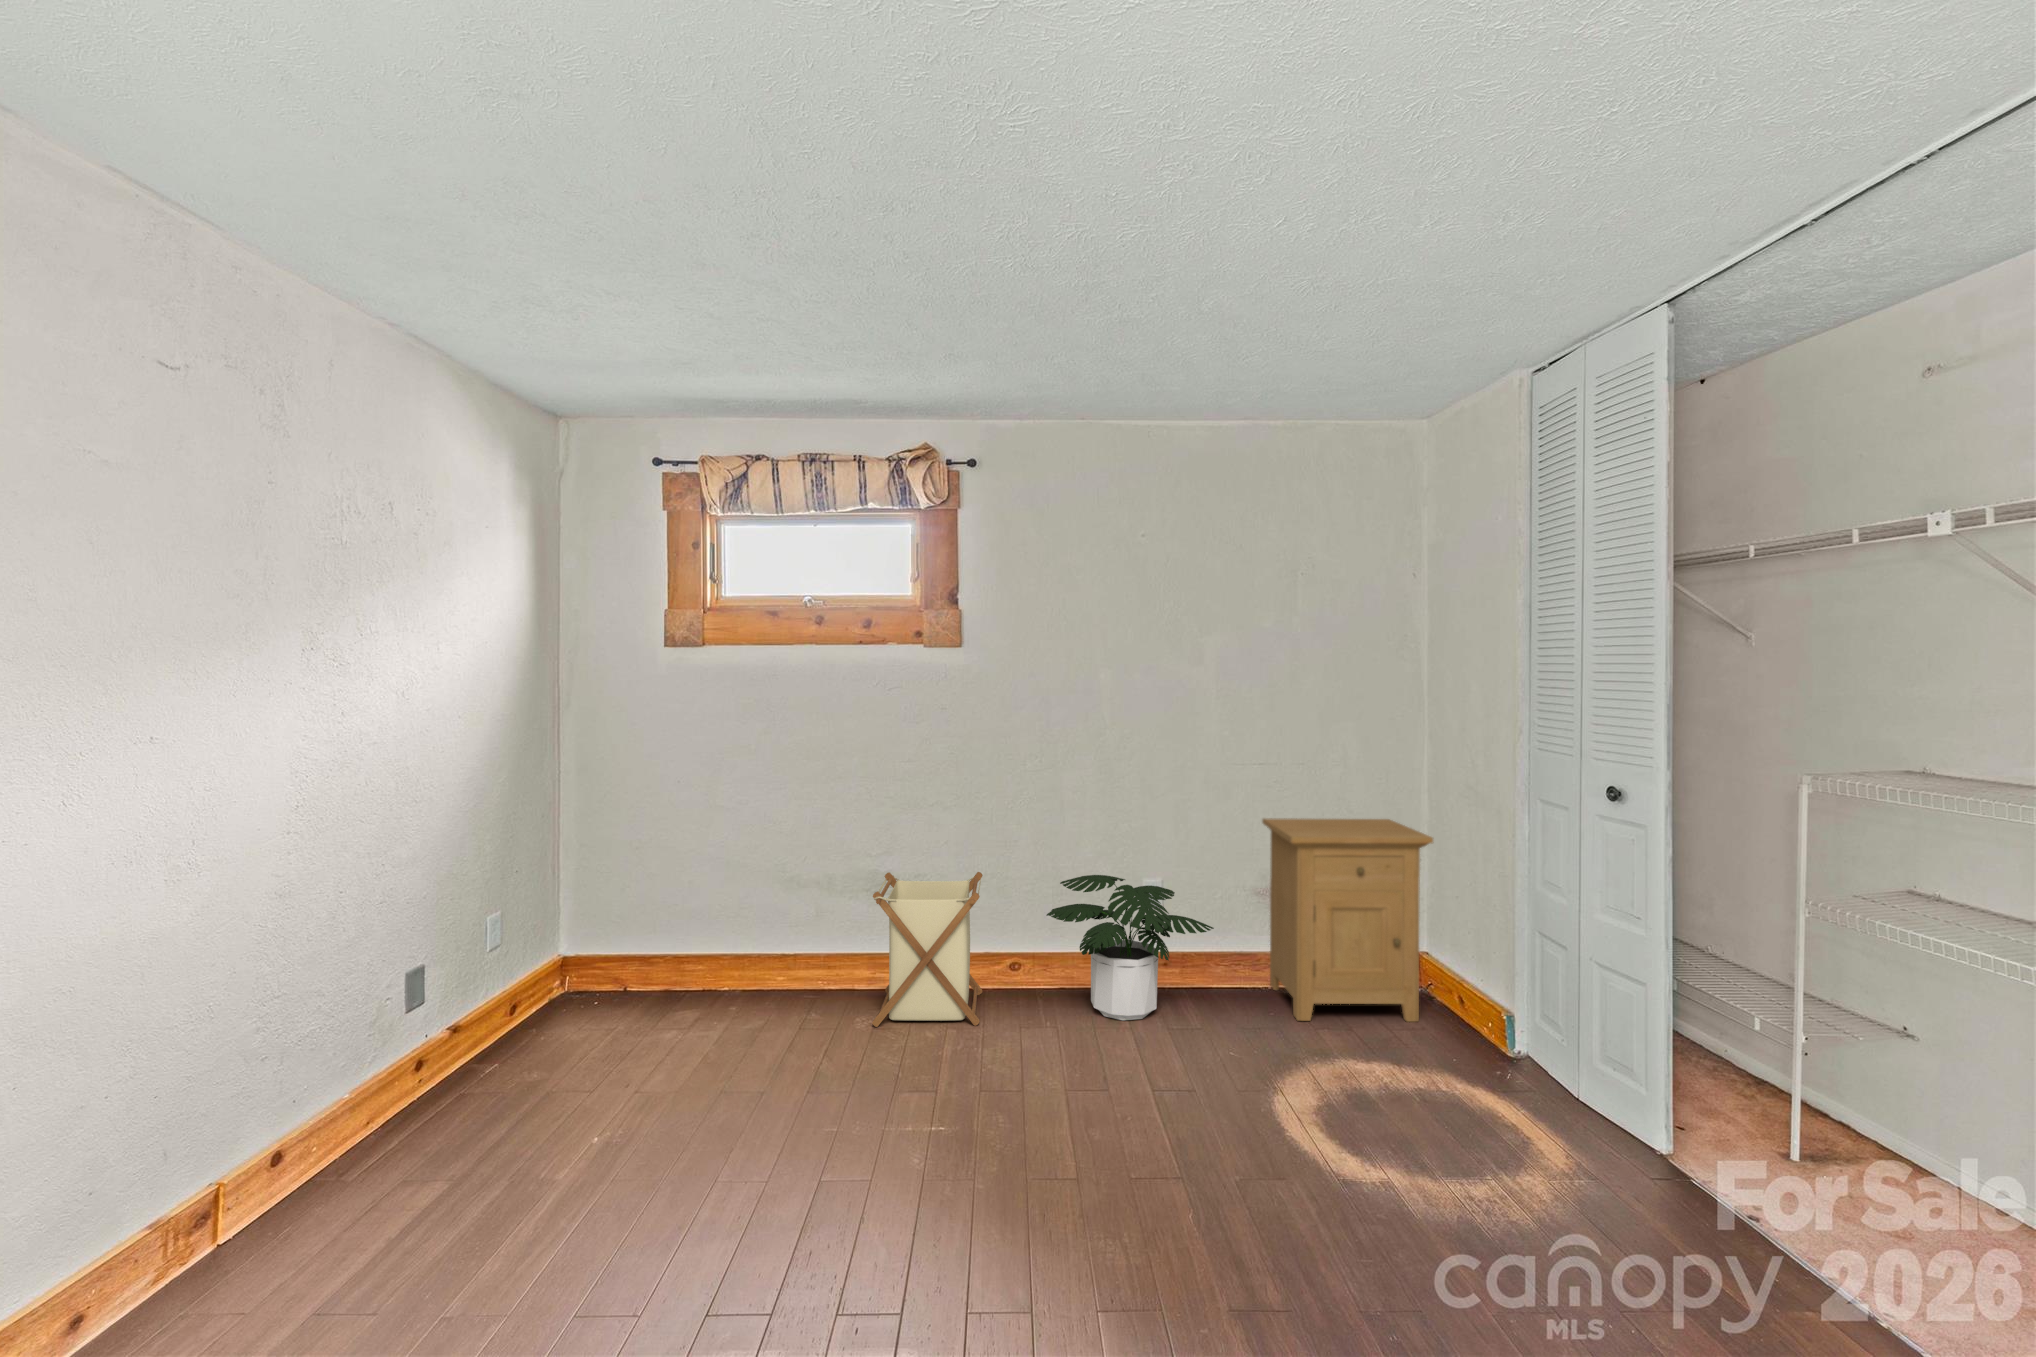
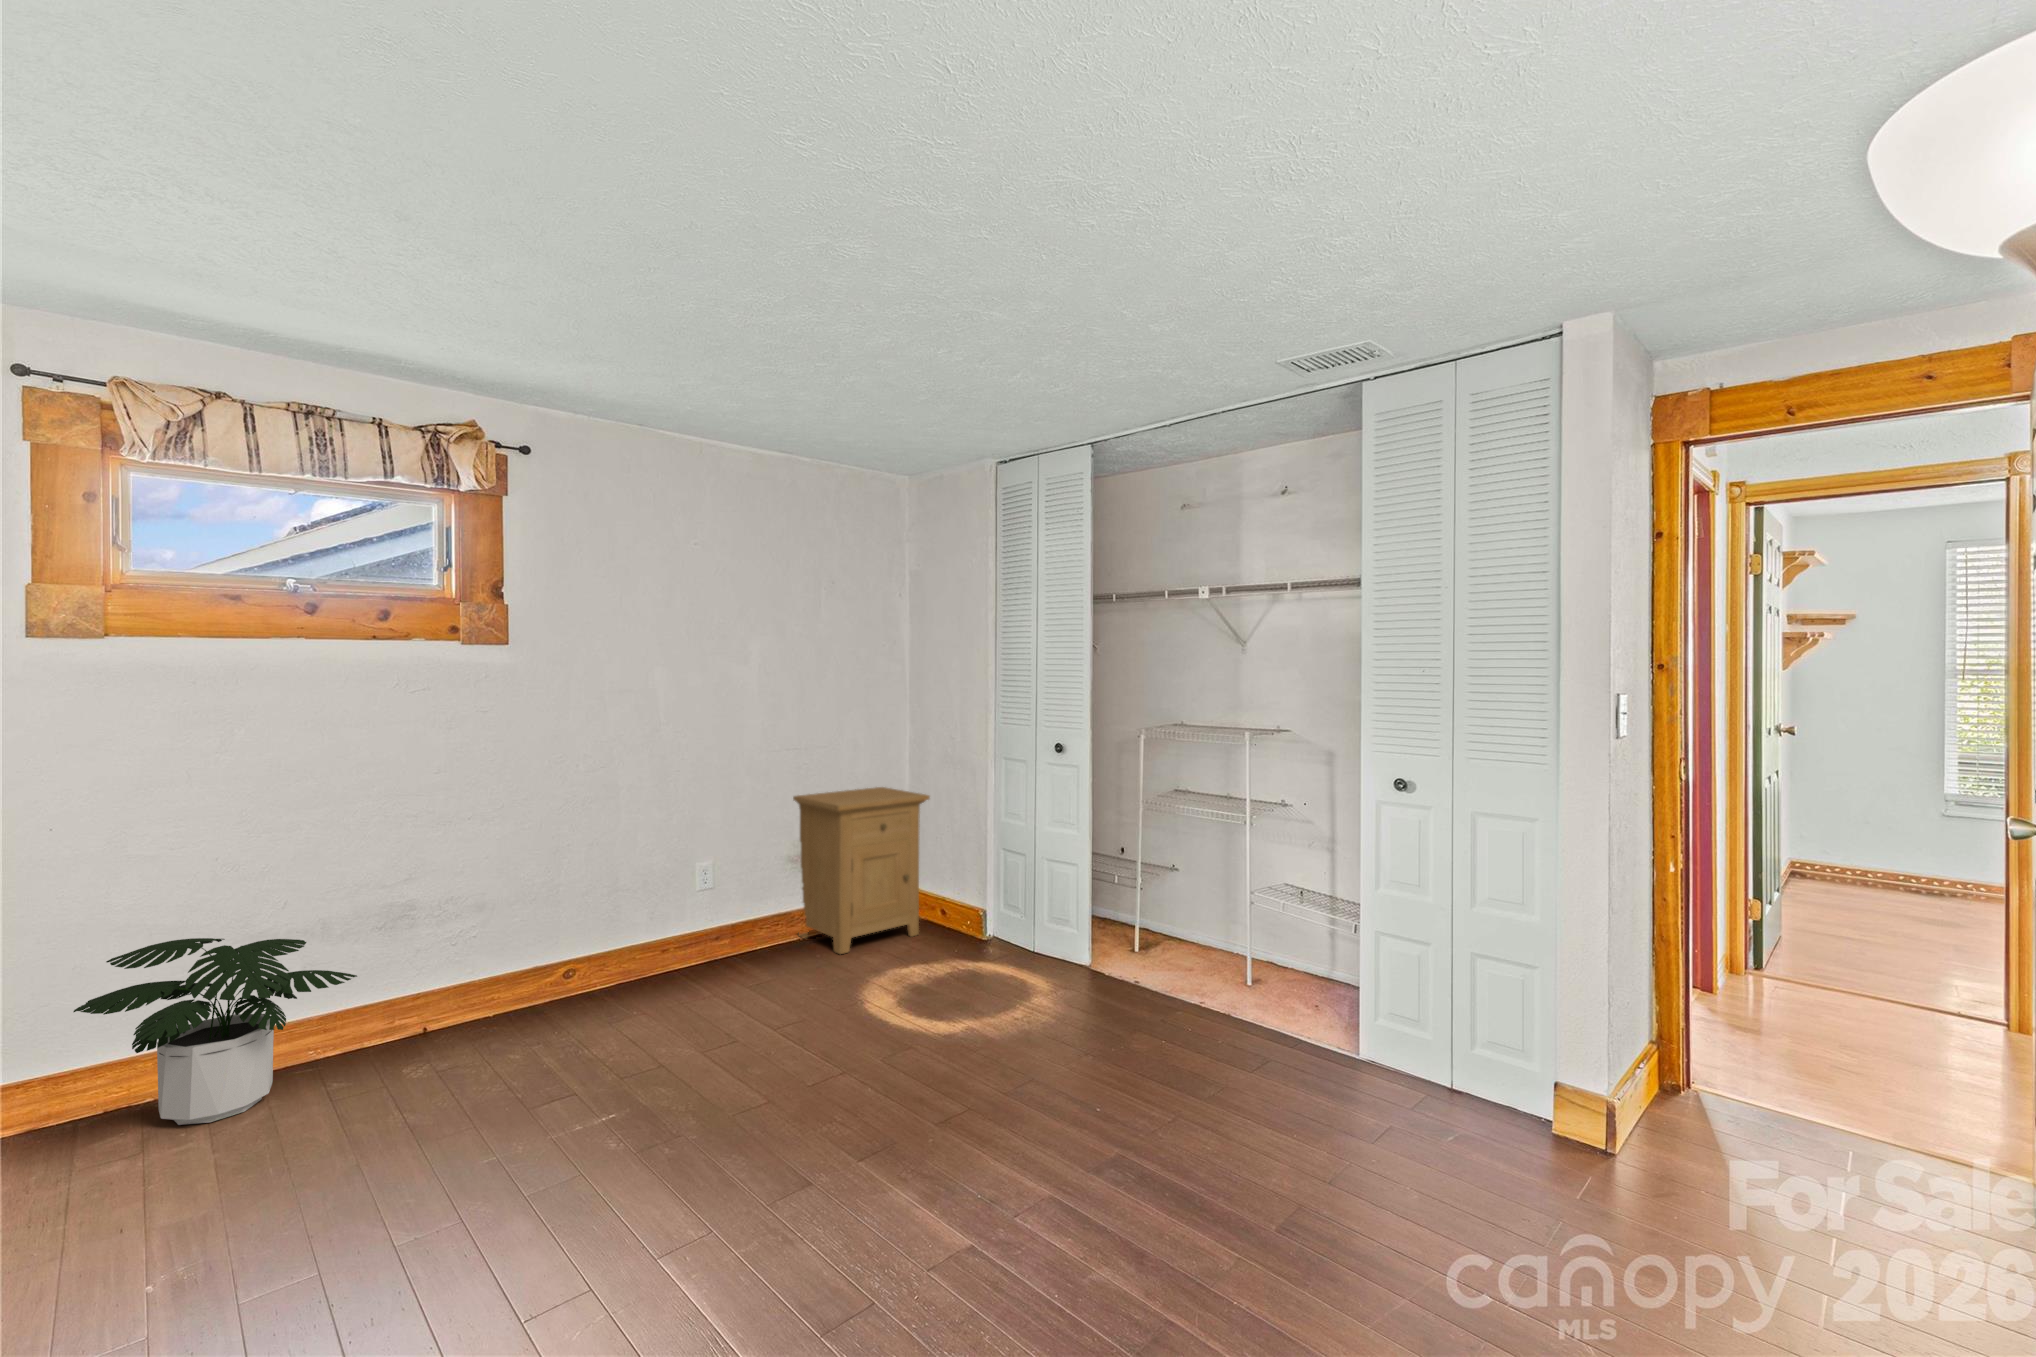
laundry basket: present [872,872,983,1027] -> none [416,879,566,1063]
potted plant: present [1047,875,1214,1020] -> present [73,938,357,1125]

